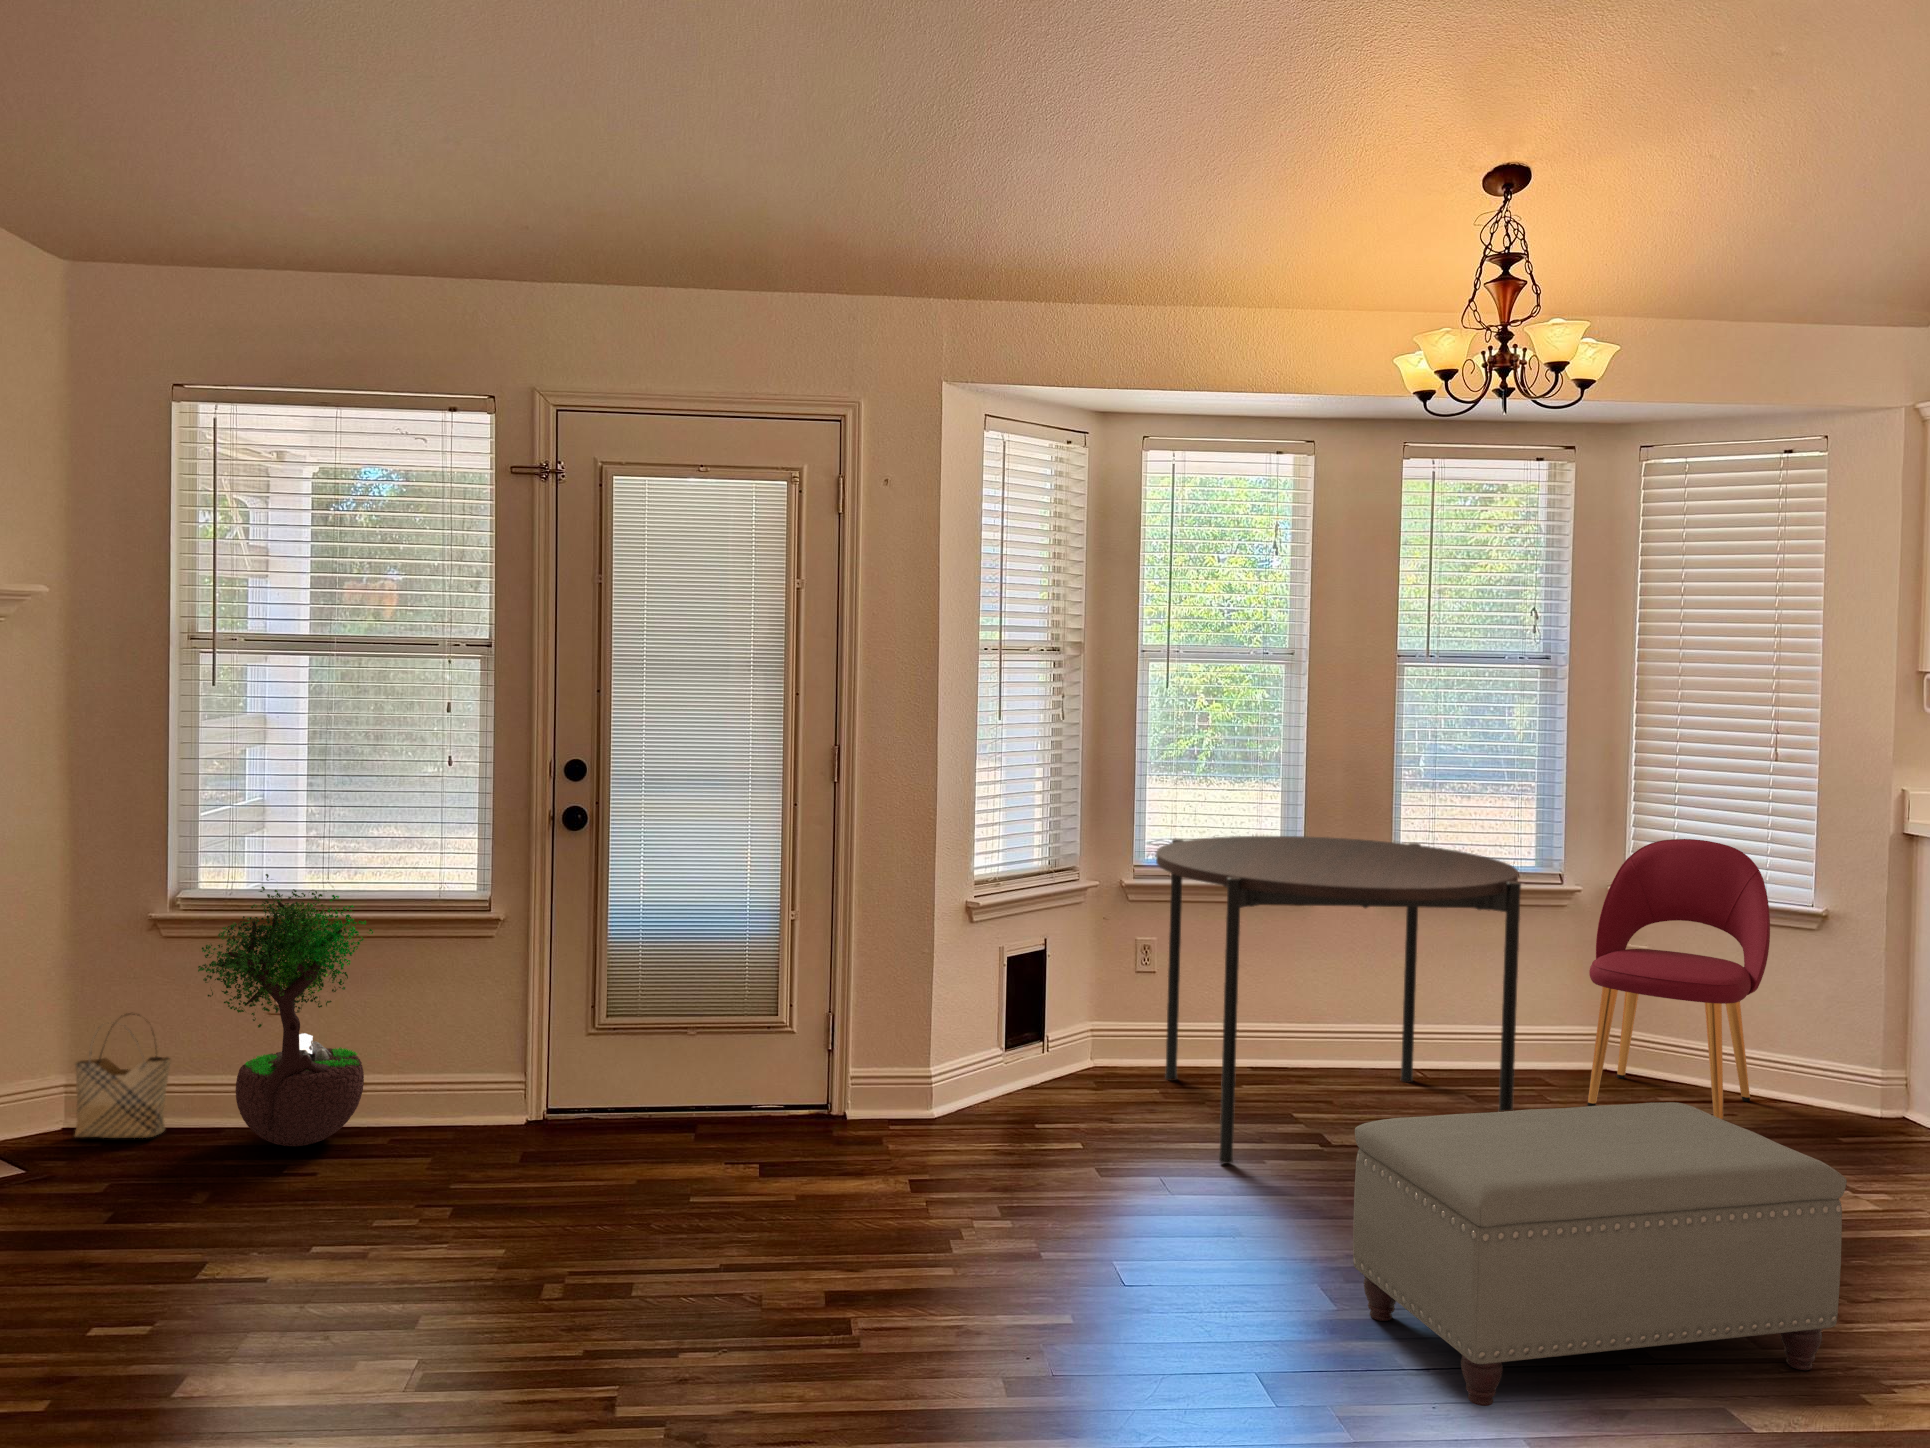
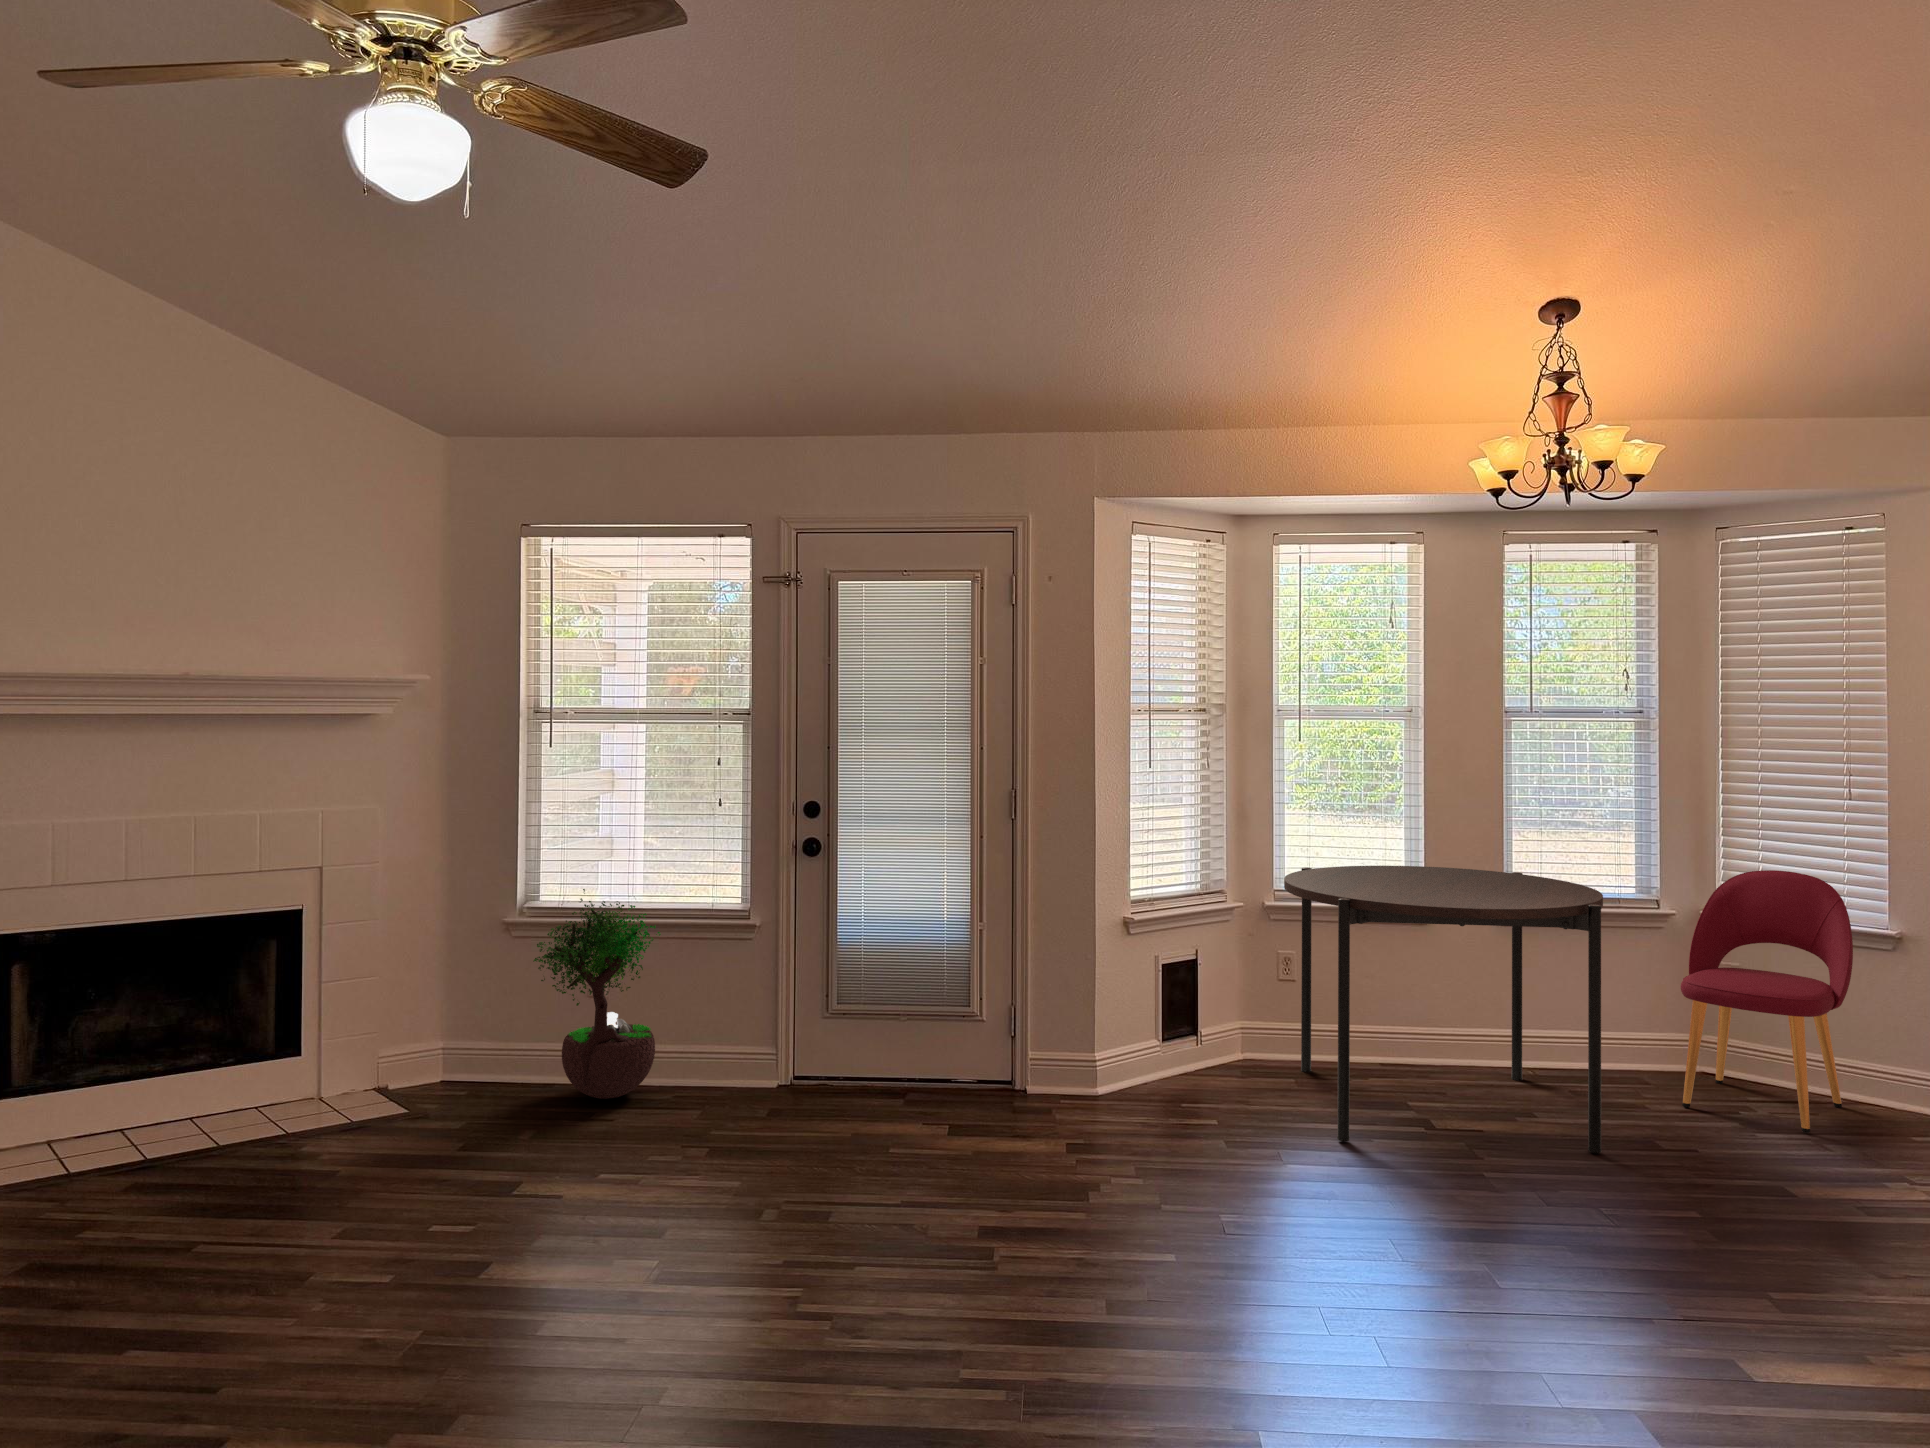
woven basket: present [75,1013,171,1138] -> none [449,993,517,1088]
ottoman: present [1353,1102,1847,1406] -> none [1434,1097,1883,1350]

